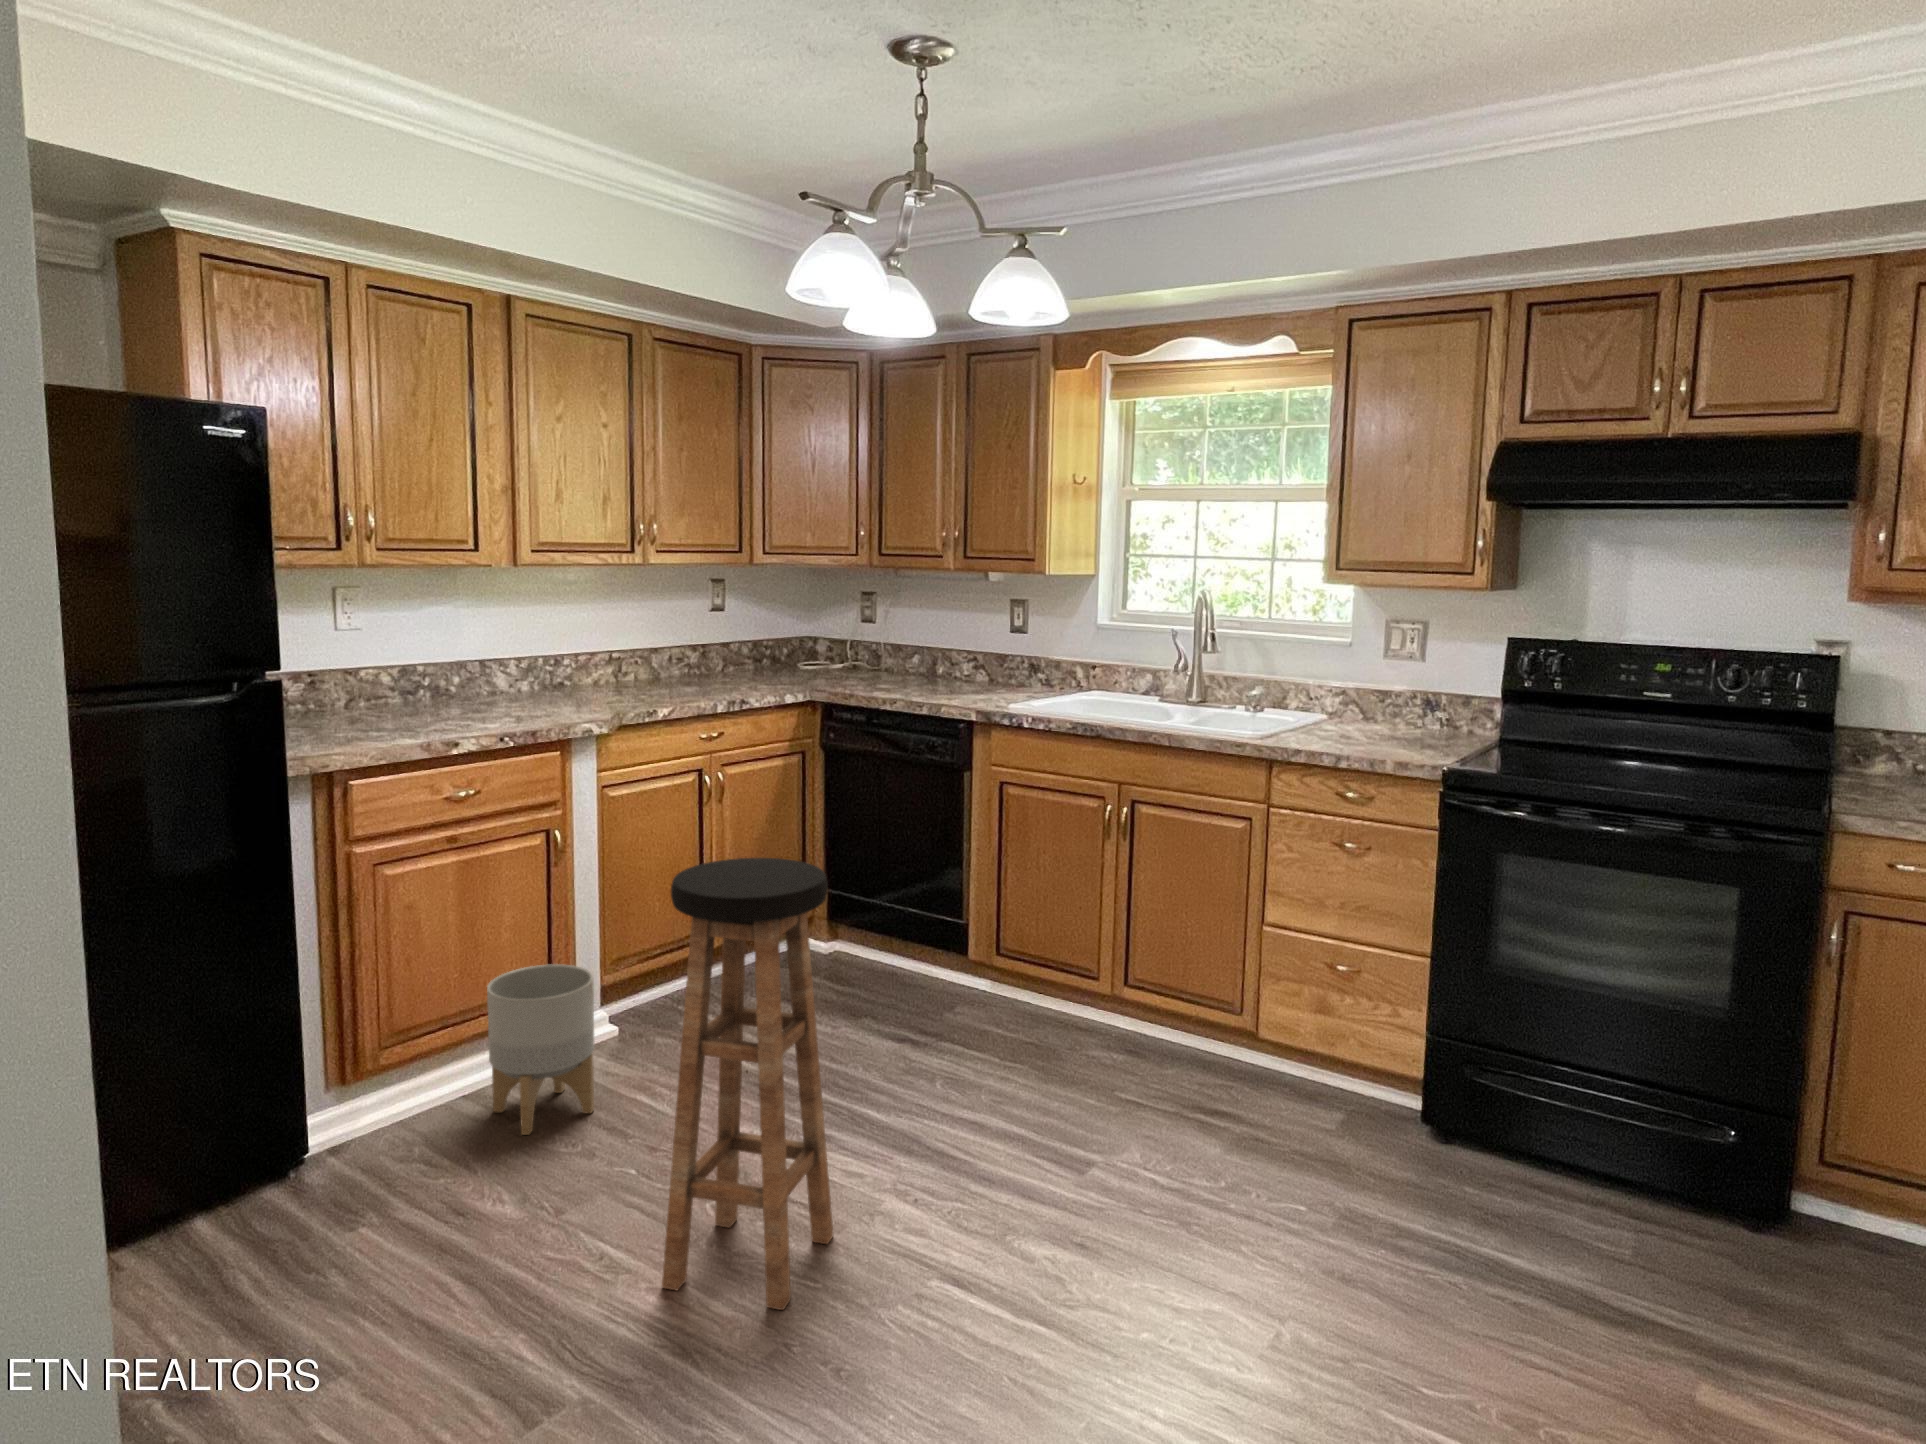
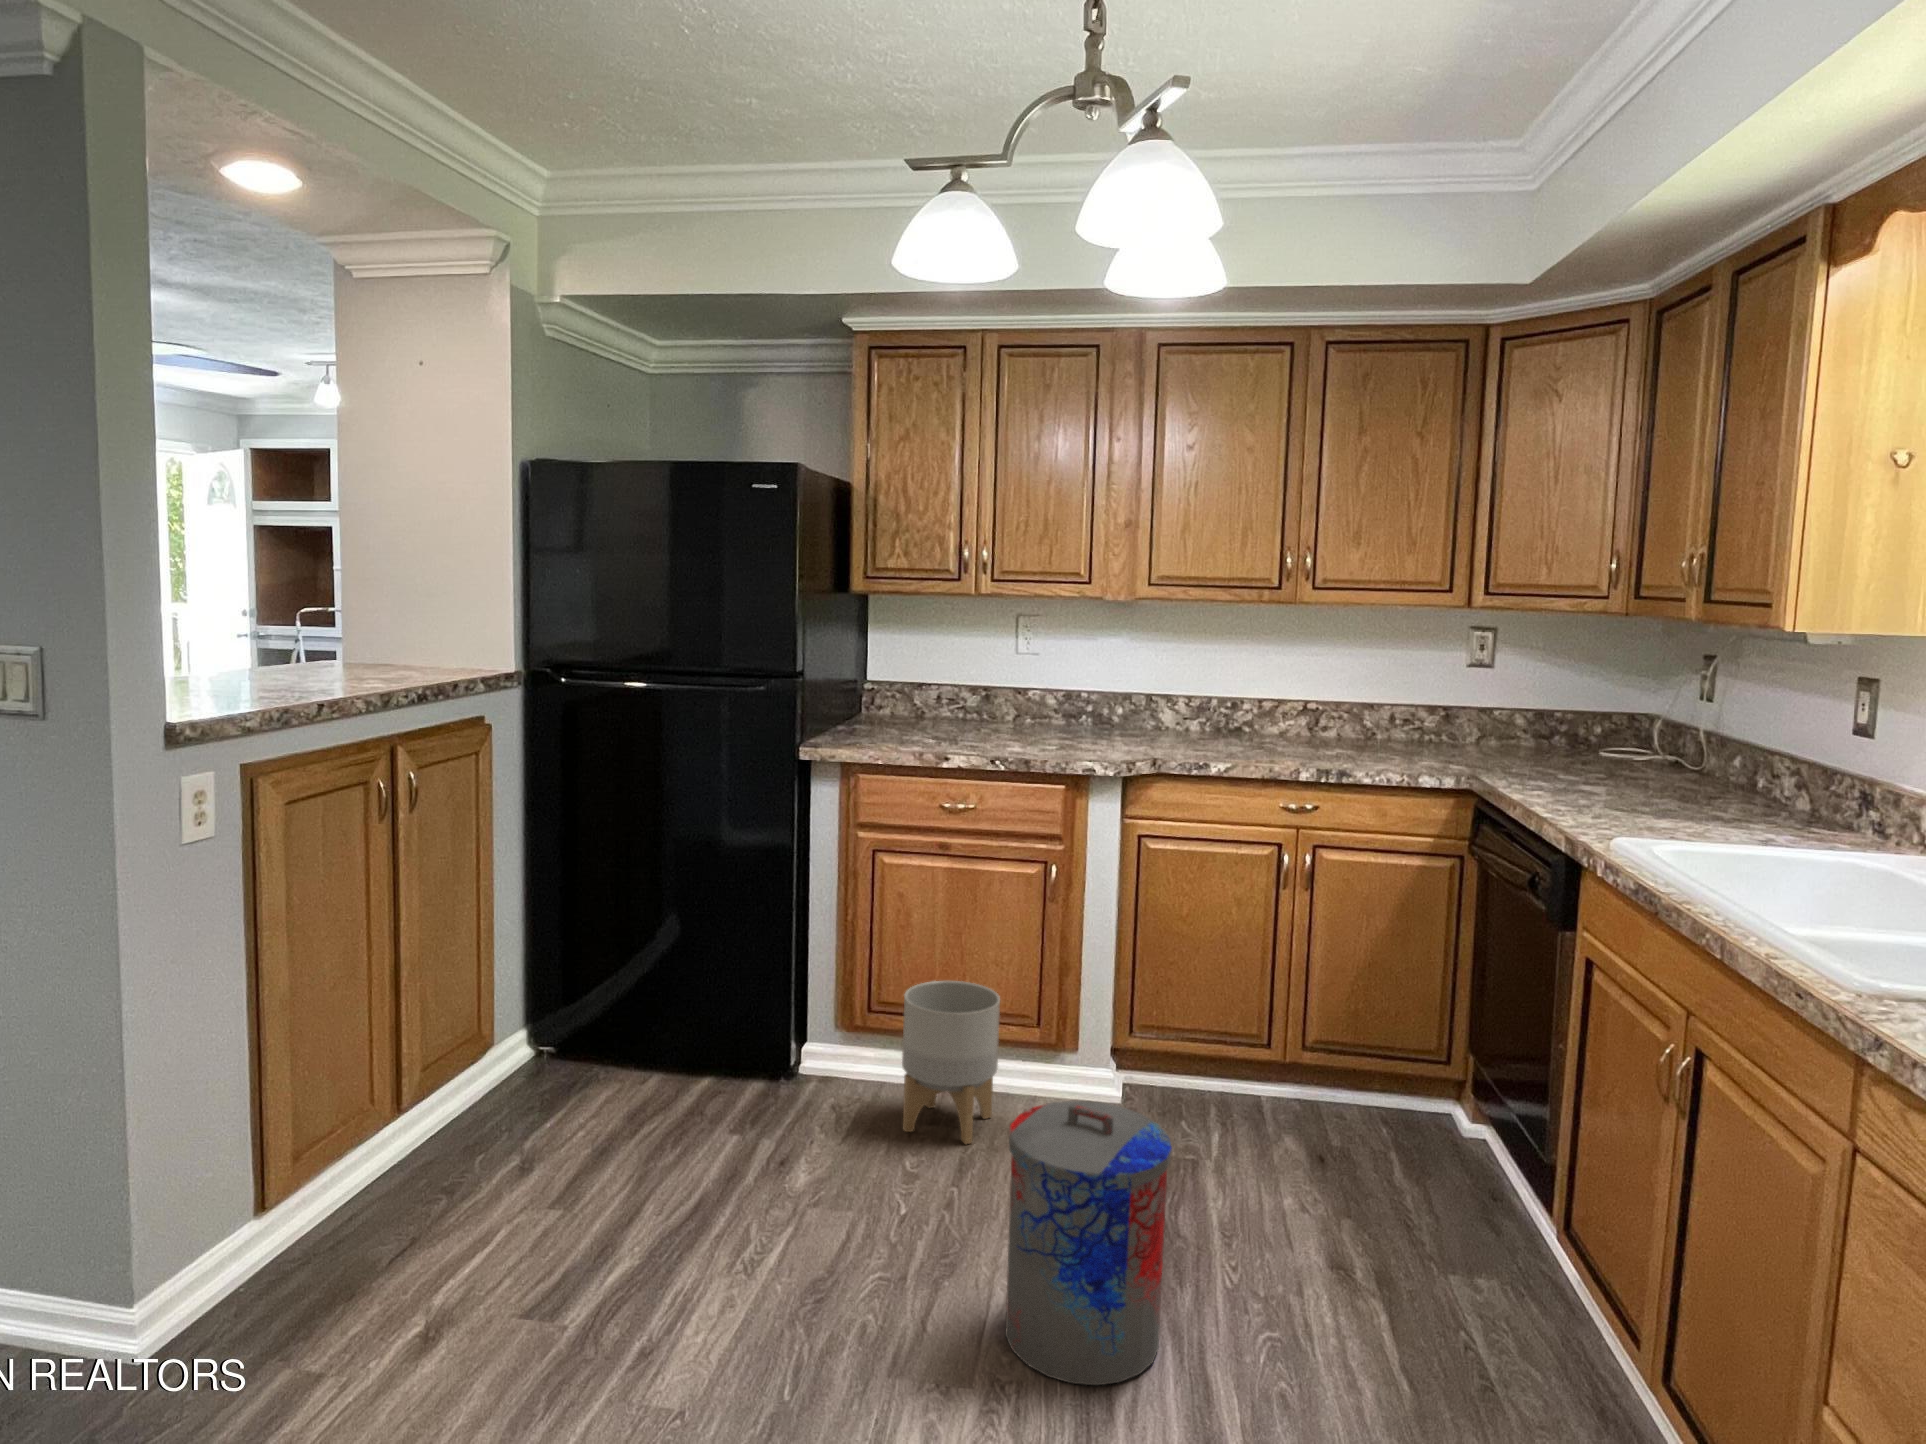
bar stool: present [662,858,833,1310] -> none [729,891,889,1360]
trash can: none [837,964,962,1175] -> present [1005,1101,1172,1385]

